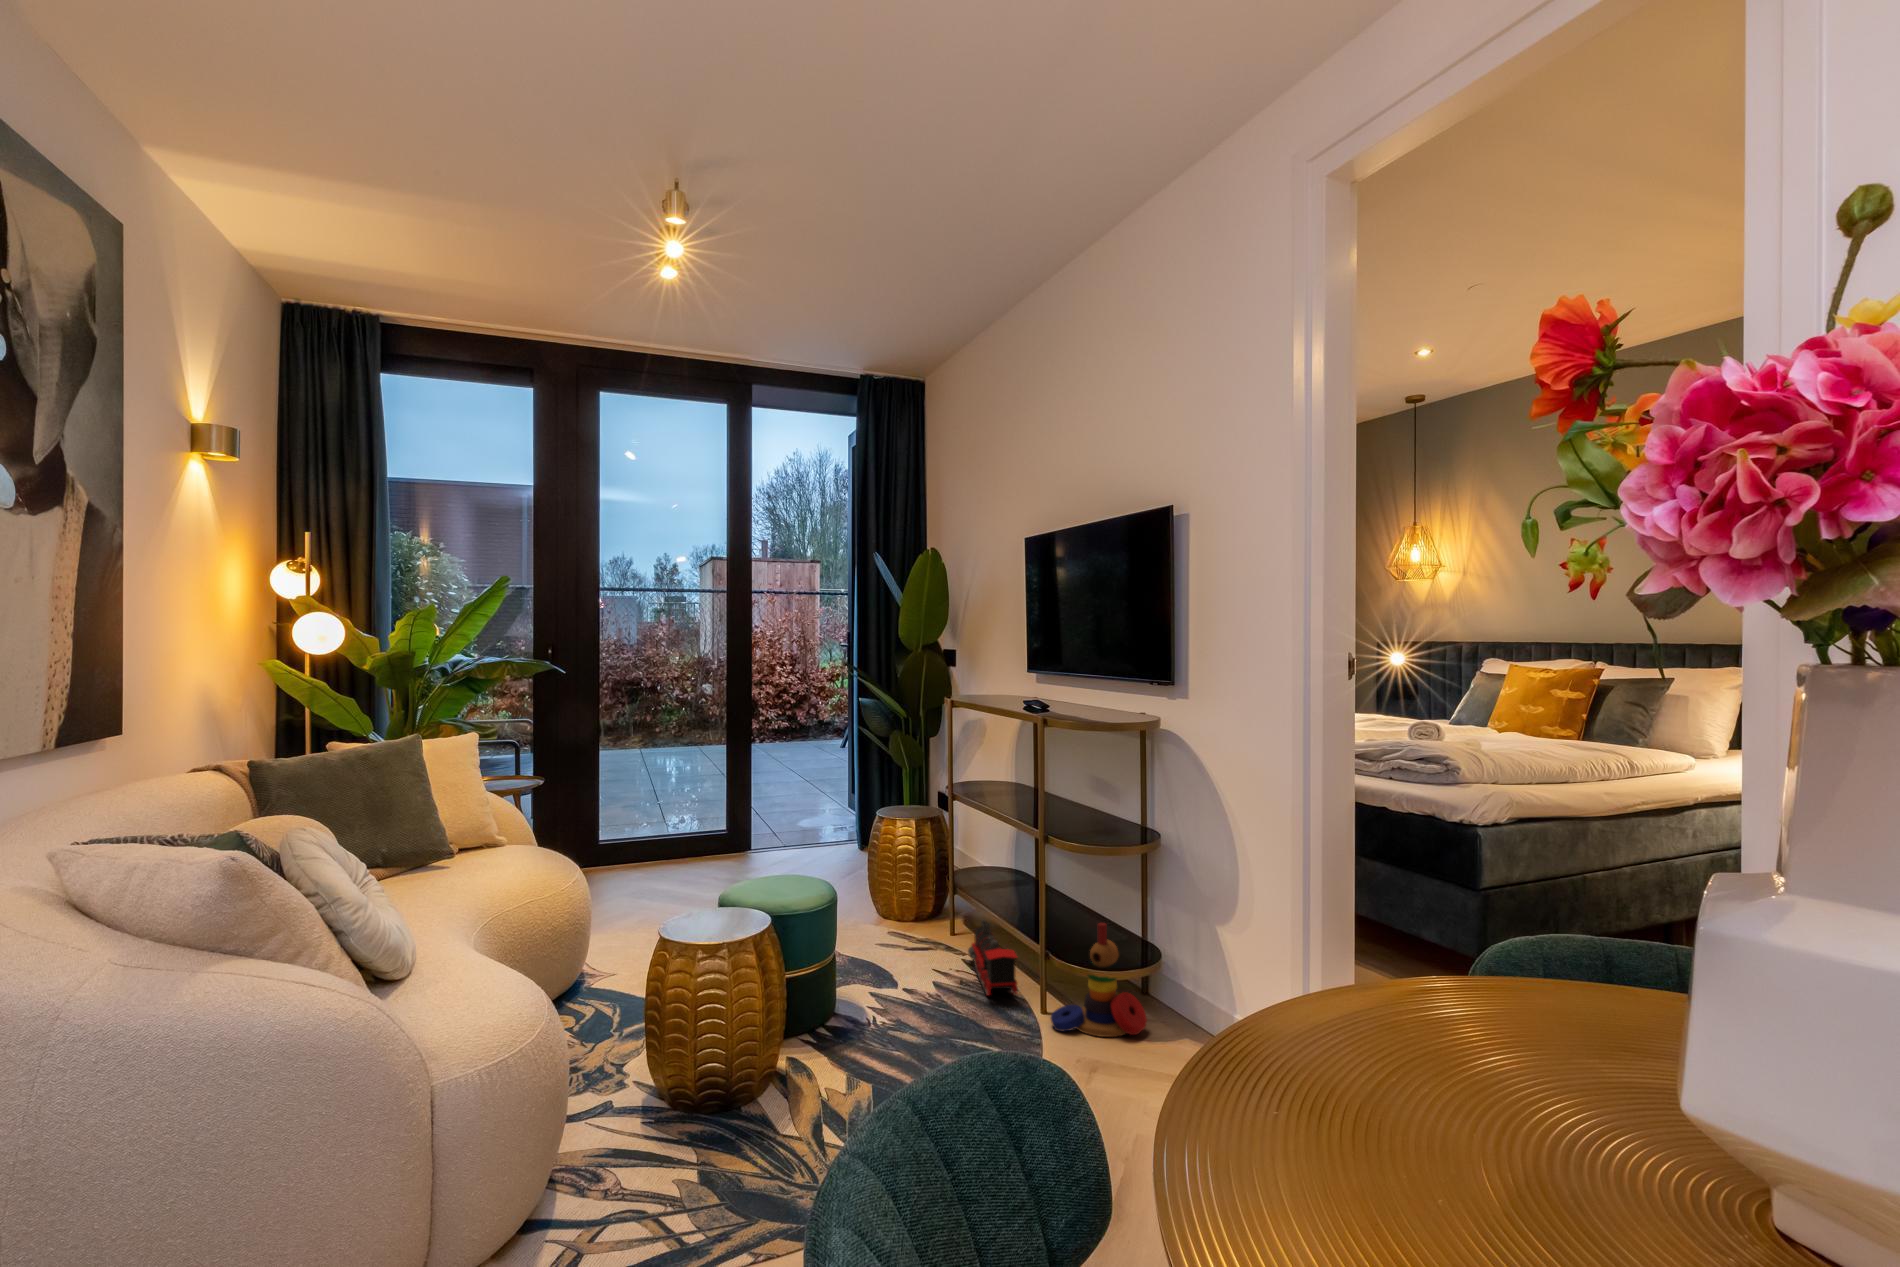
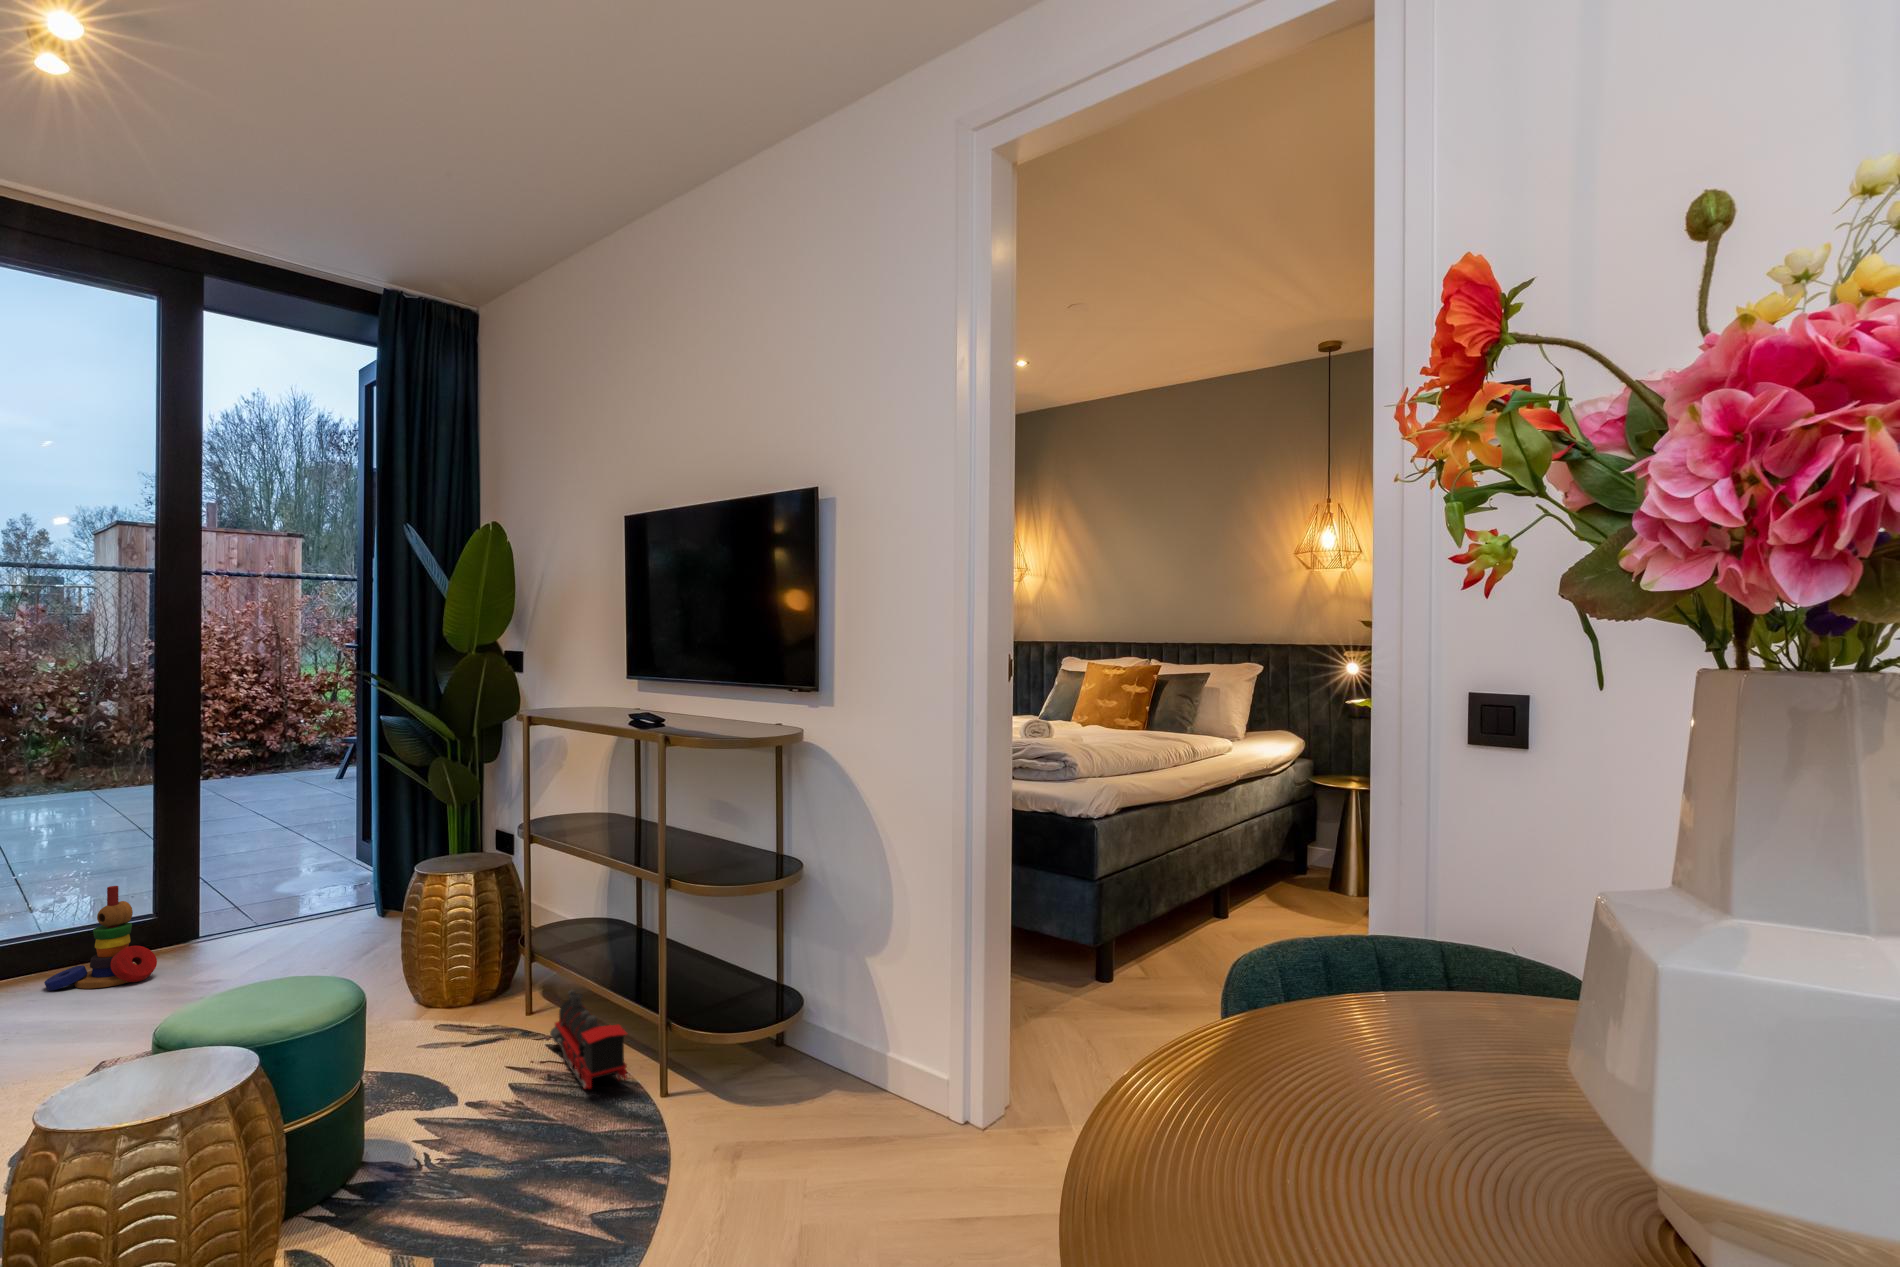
stacking toy: present [1051,923,1147,1037] -> present [44,886,157,991]

